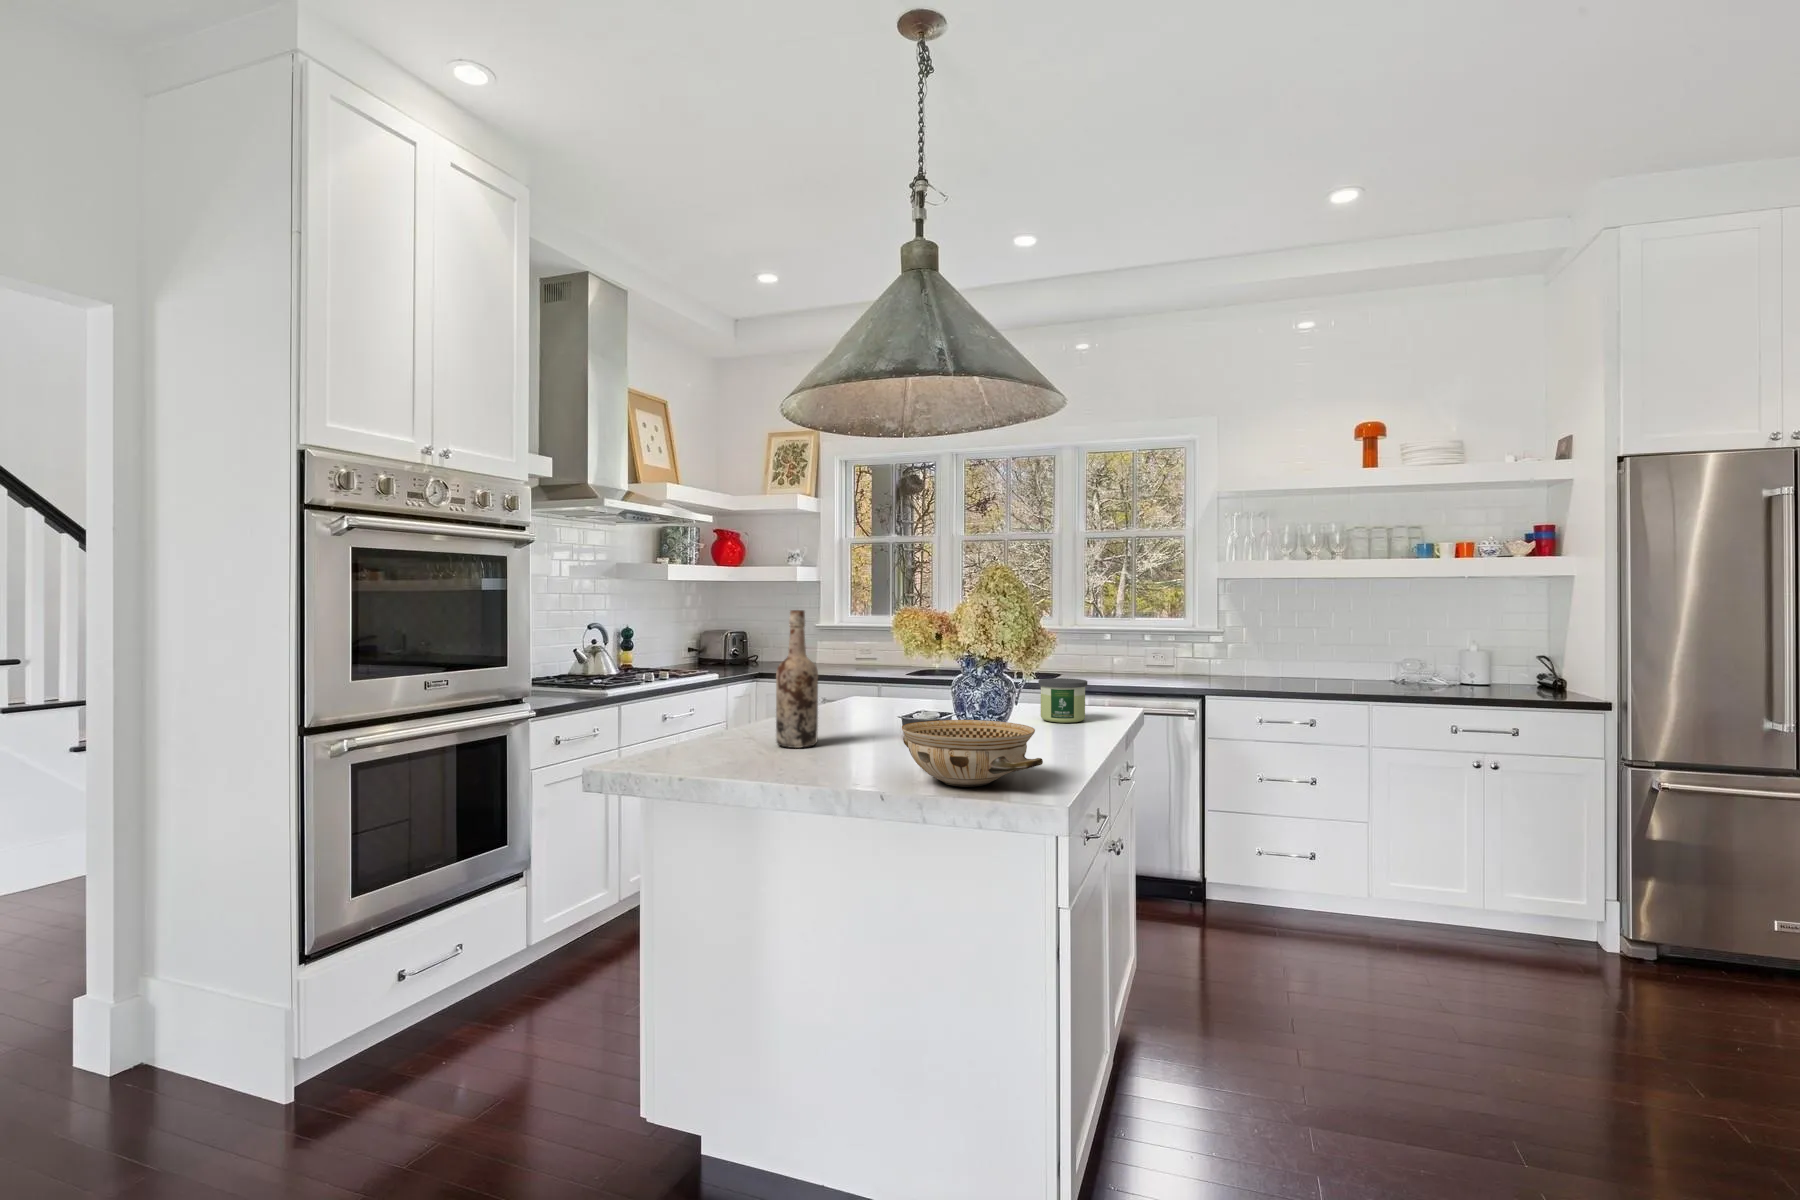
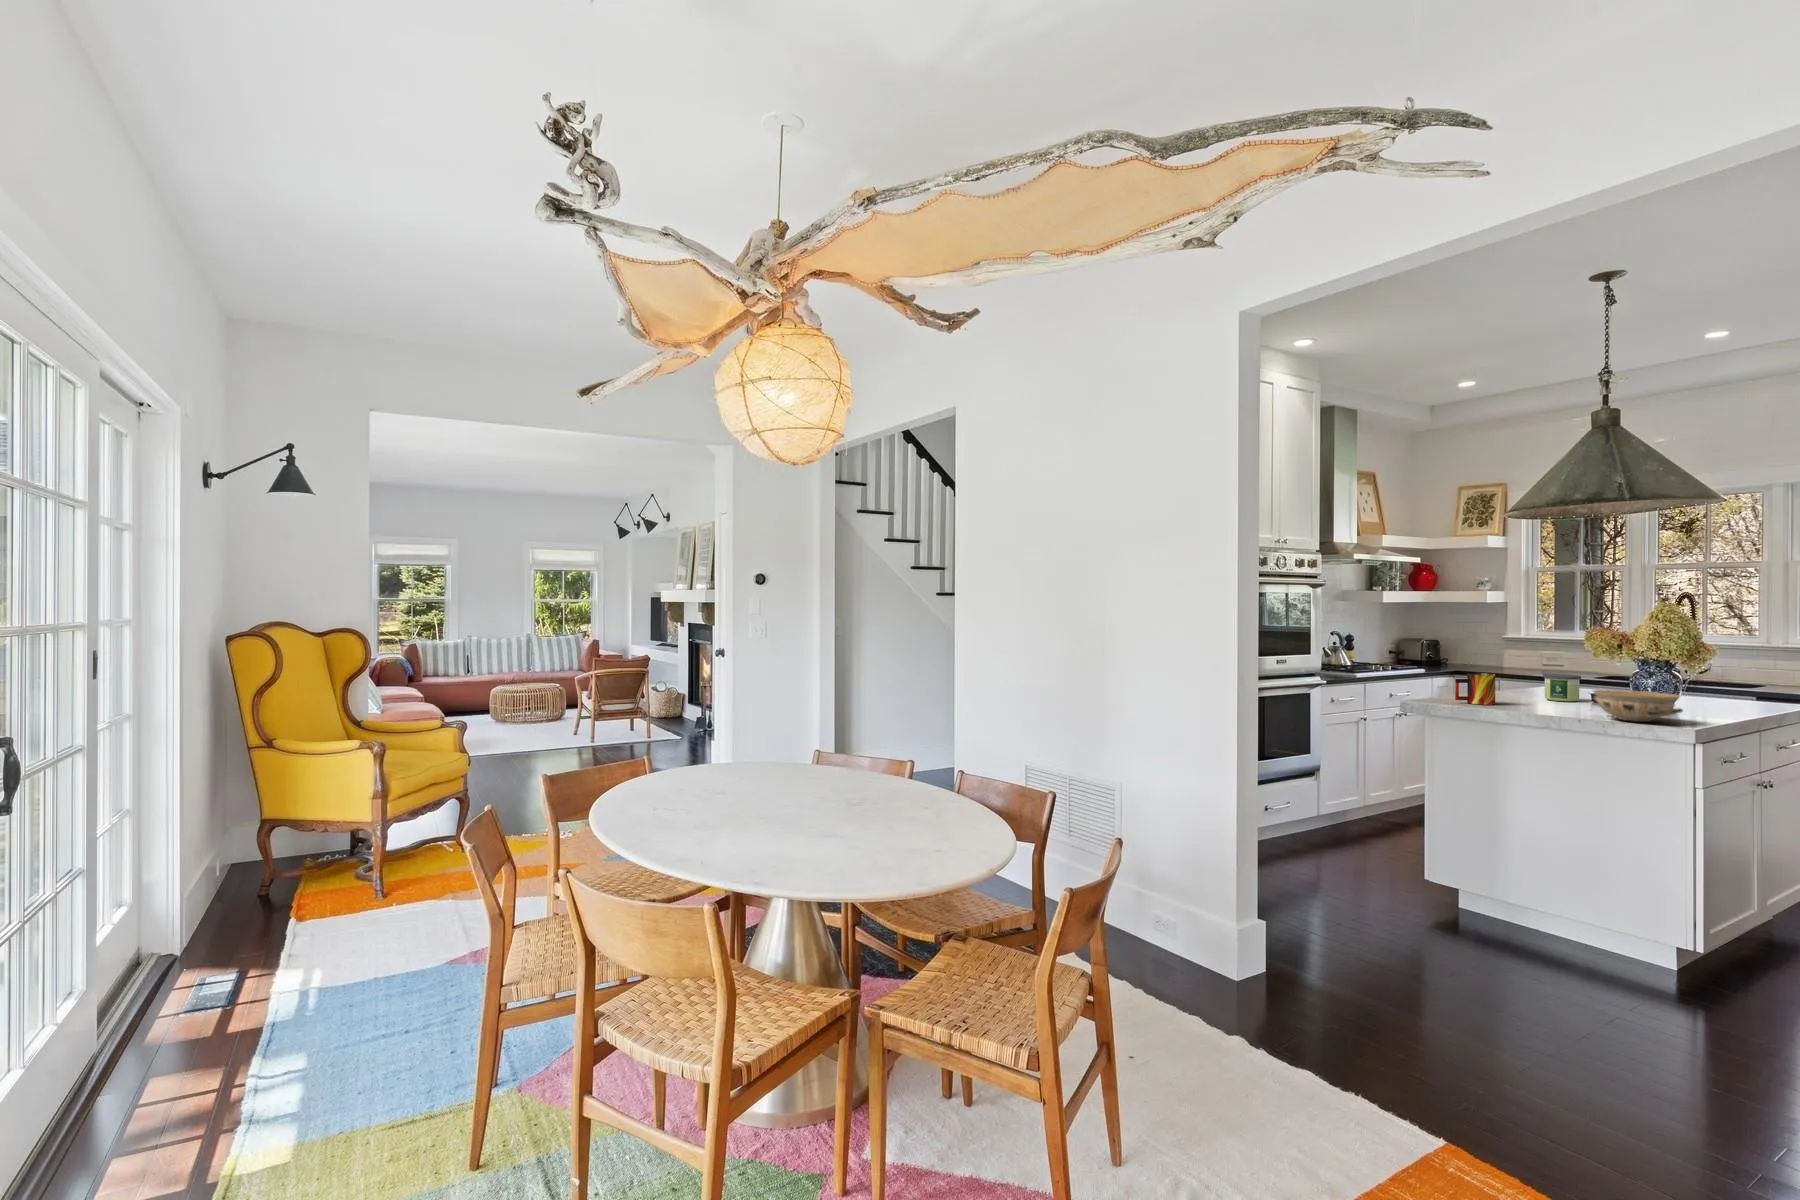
wine bottle: present [776,610,818,748] -> none [1506,629,1534,703]
candle: present [1038,678,1088,723] -> present [1543,674,1581,702]
mug: none [685,696,754,760] -> present [1455,673,1495,705]

